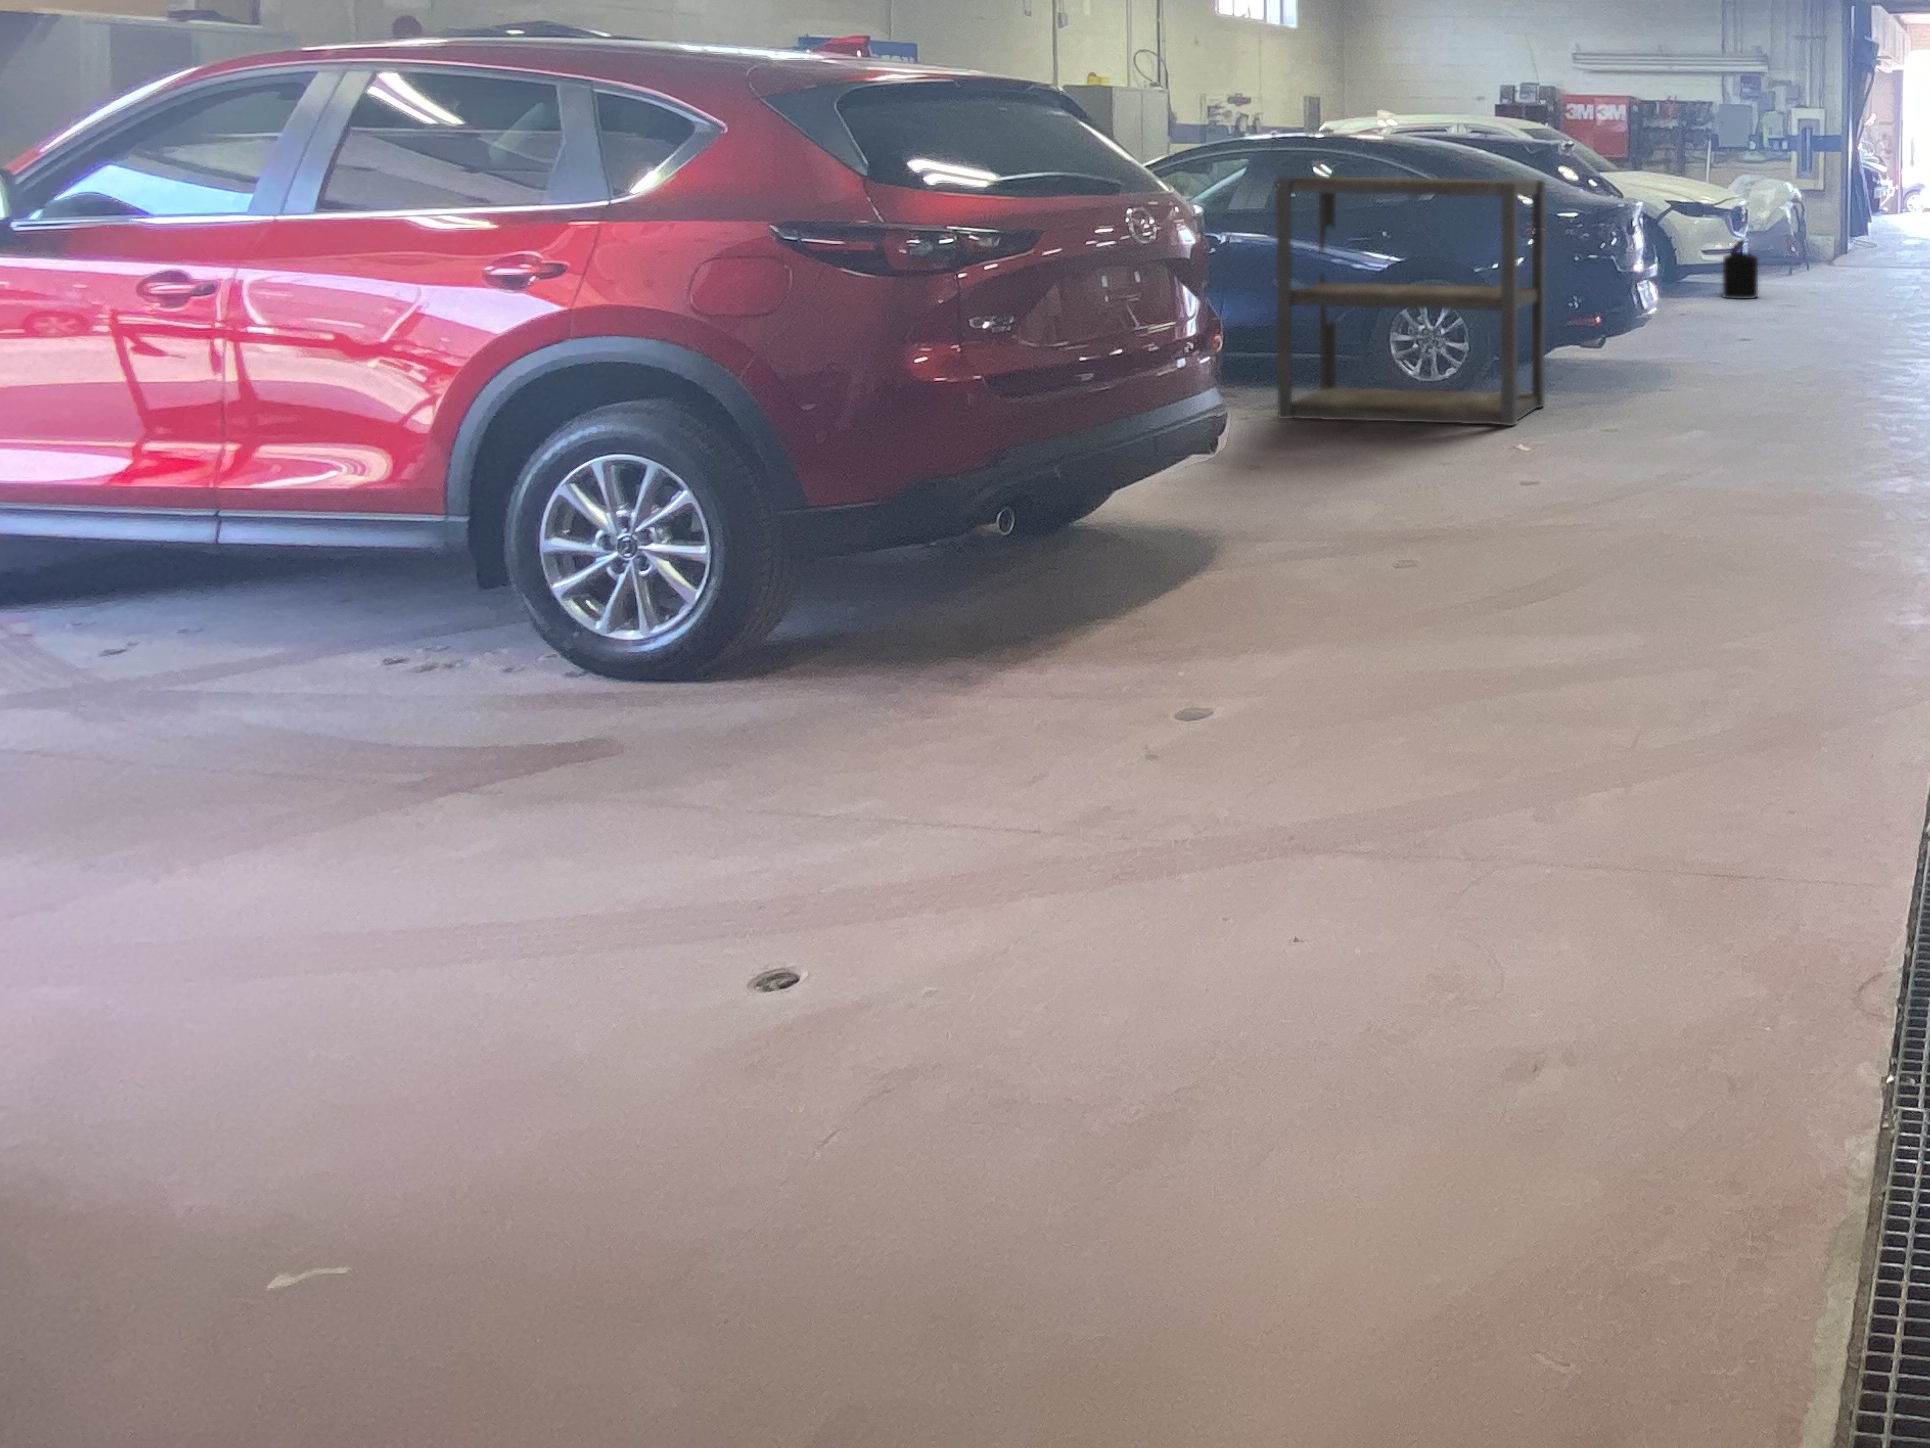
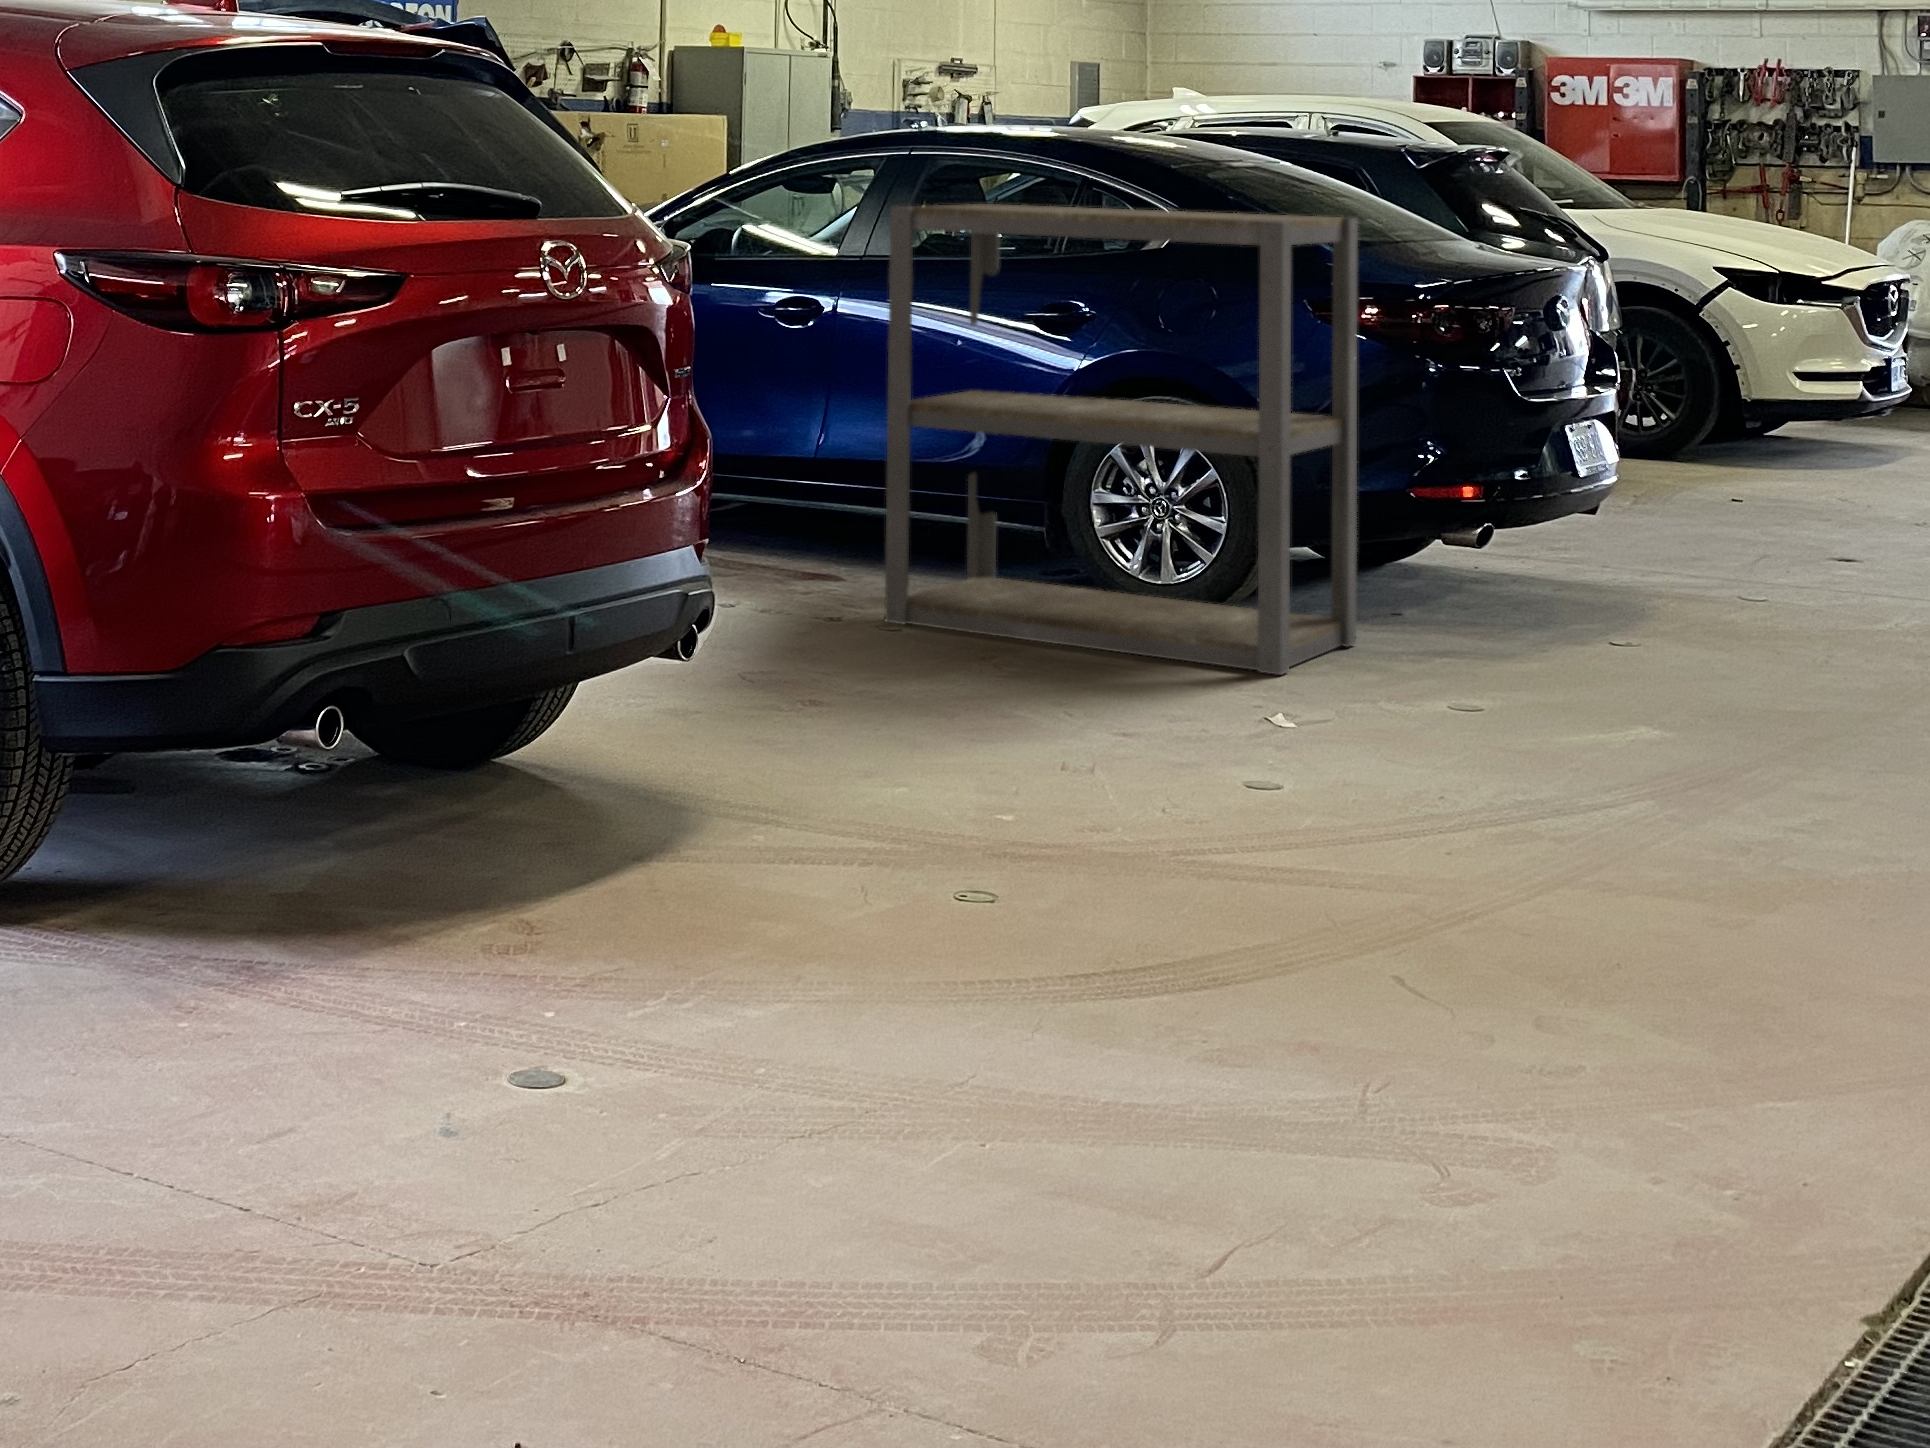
trash can: present [1722,239,1758,299] -> none [1821,344,1901,469]

